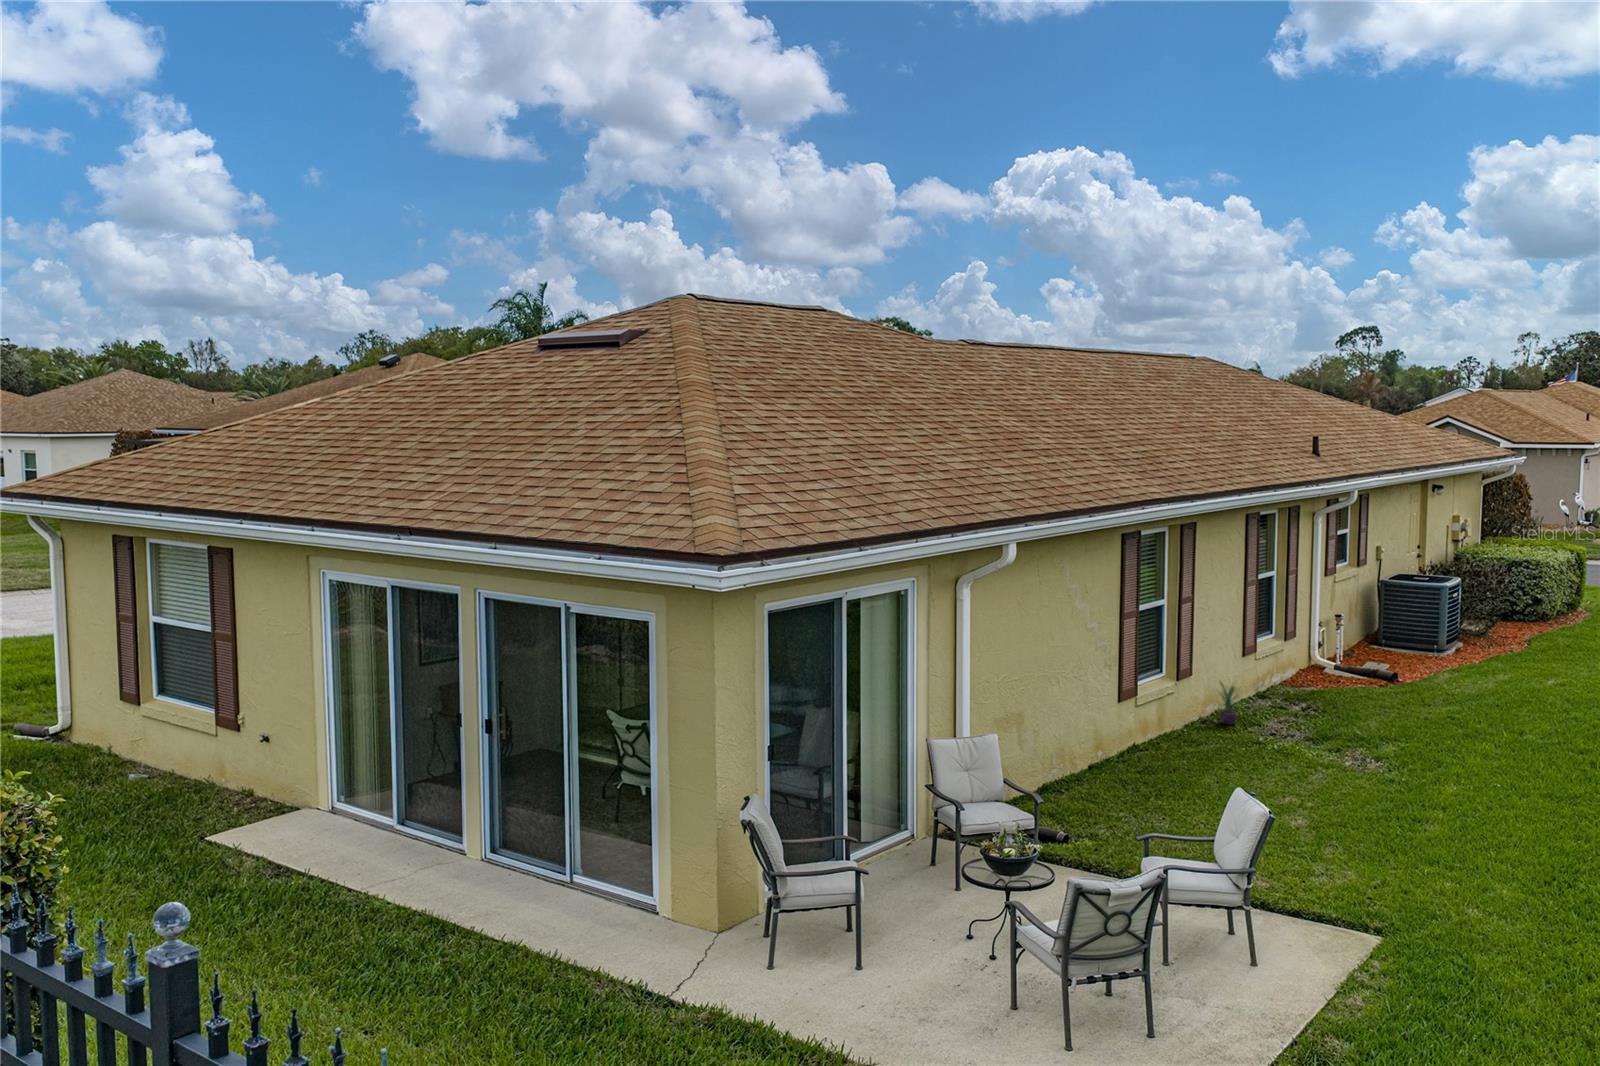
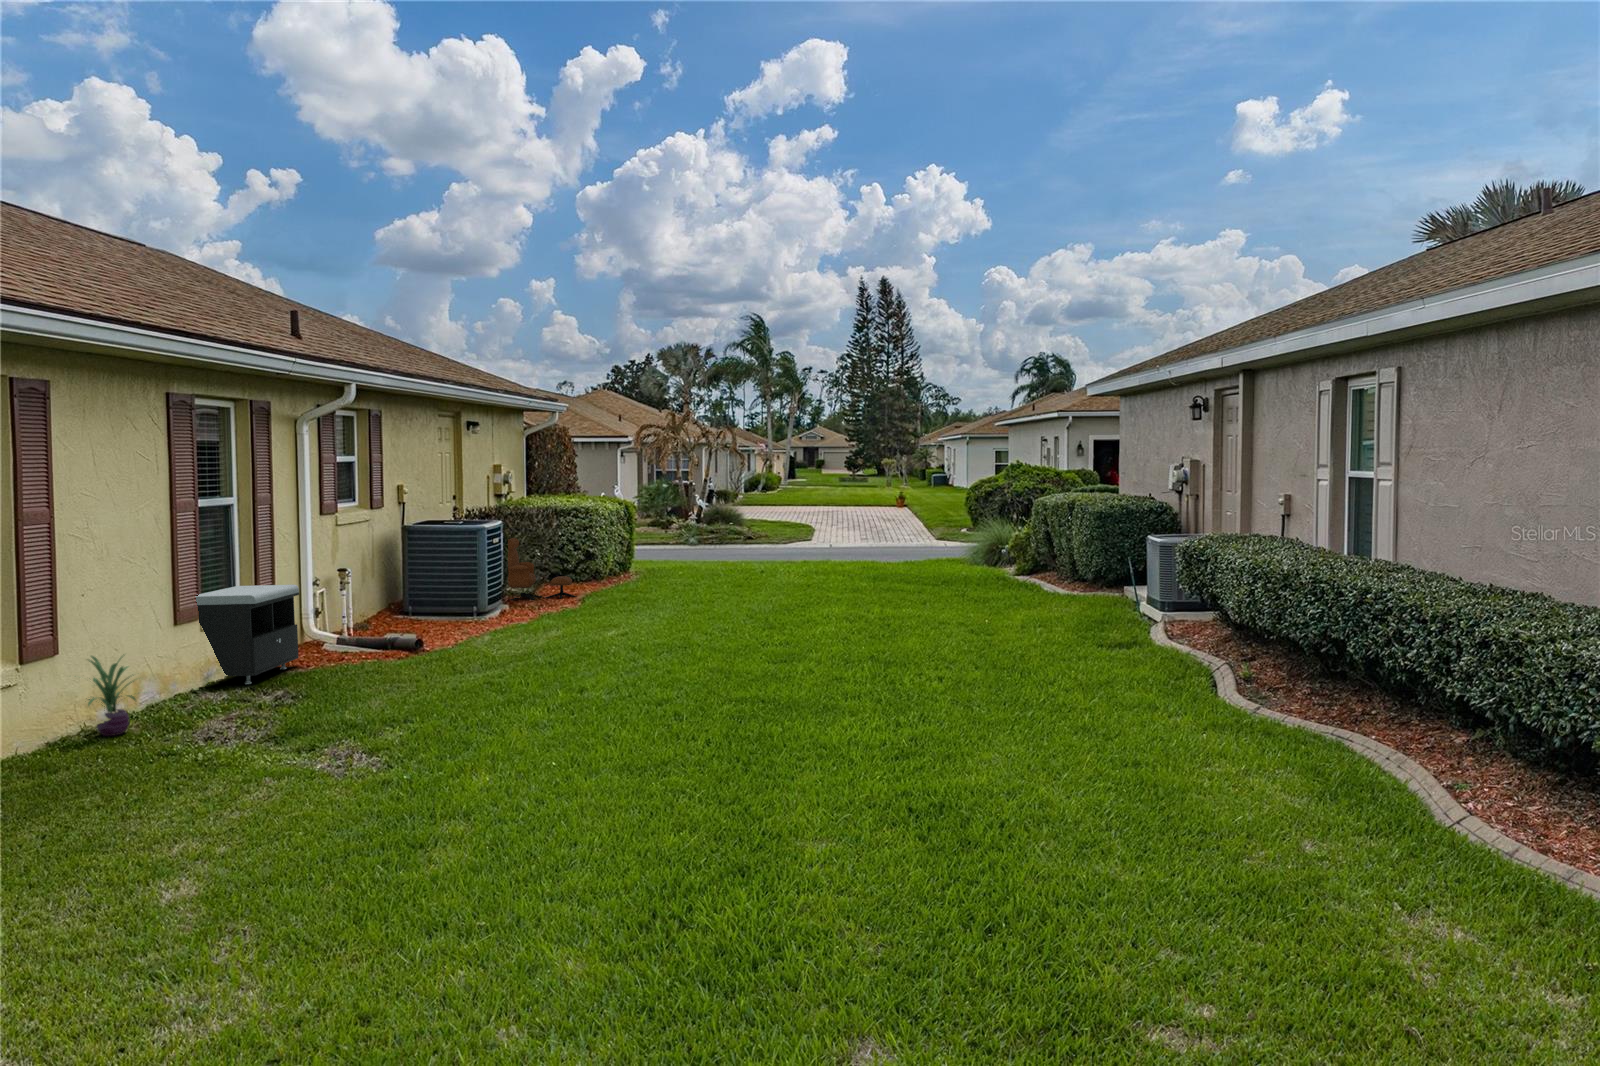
lounge chair: none [1459,592,1525,646] -> present [508,538,577,600]
storage bench: none [1252,632,1319,698] -> present [195,585,299,685]

